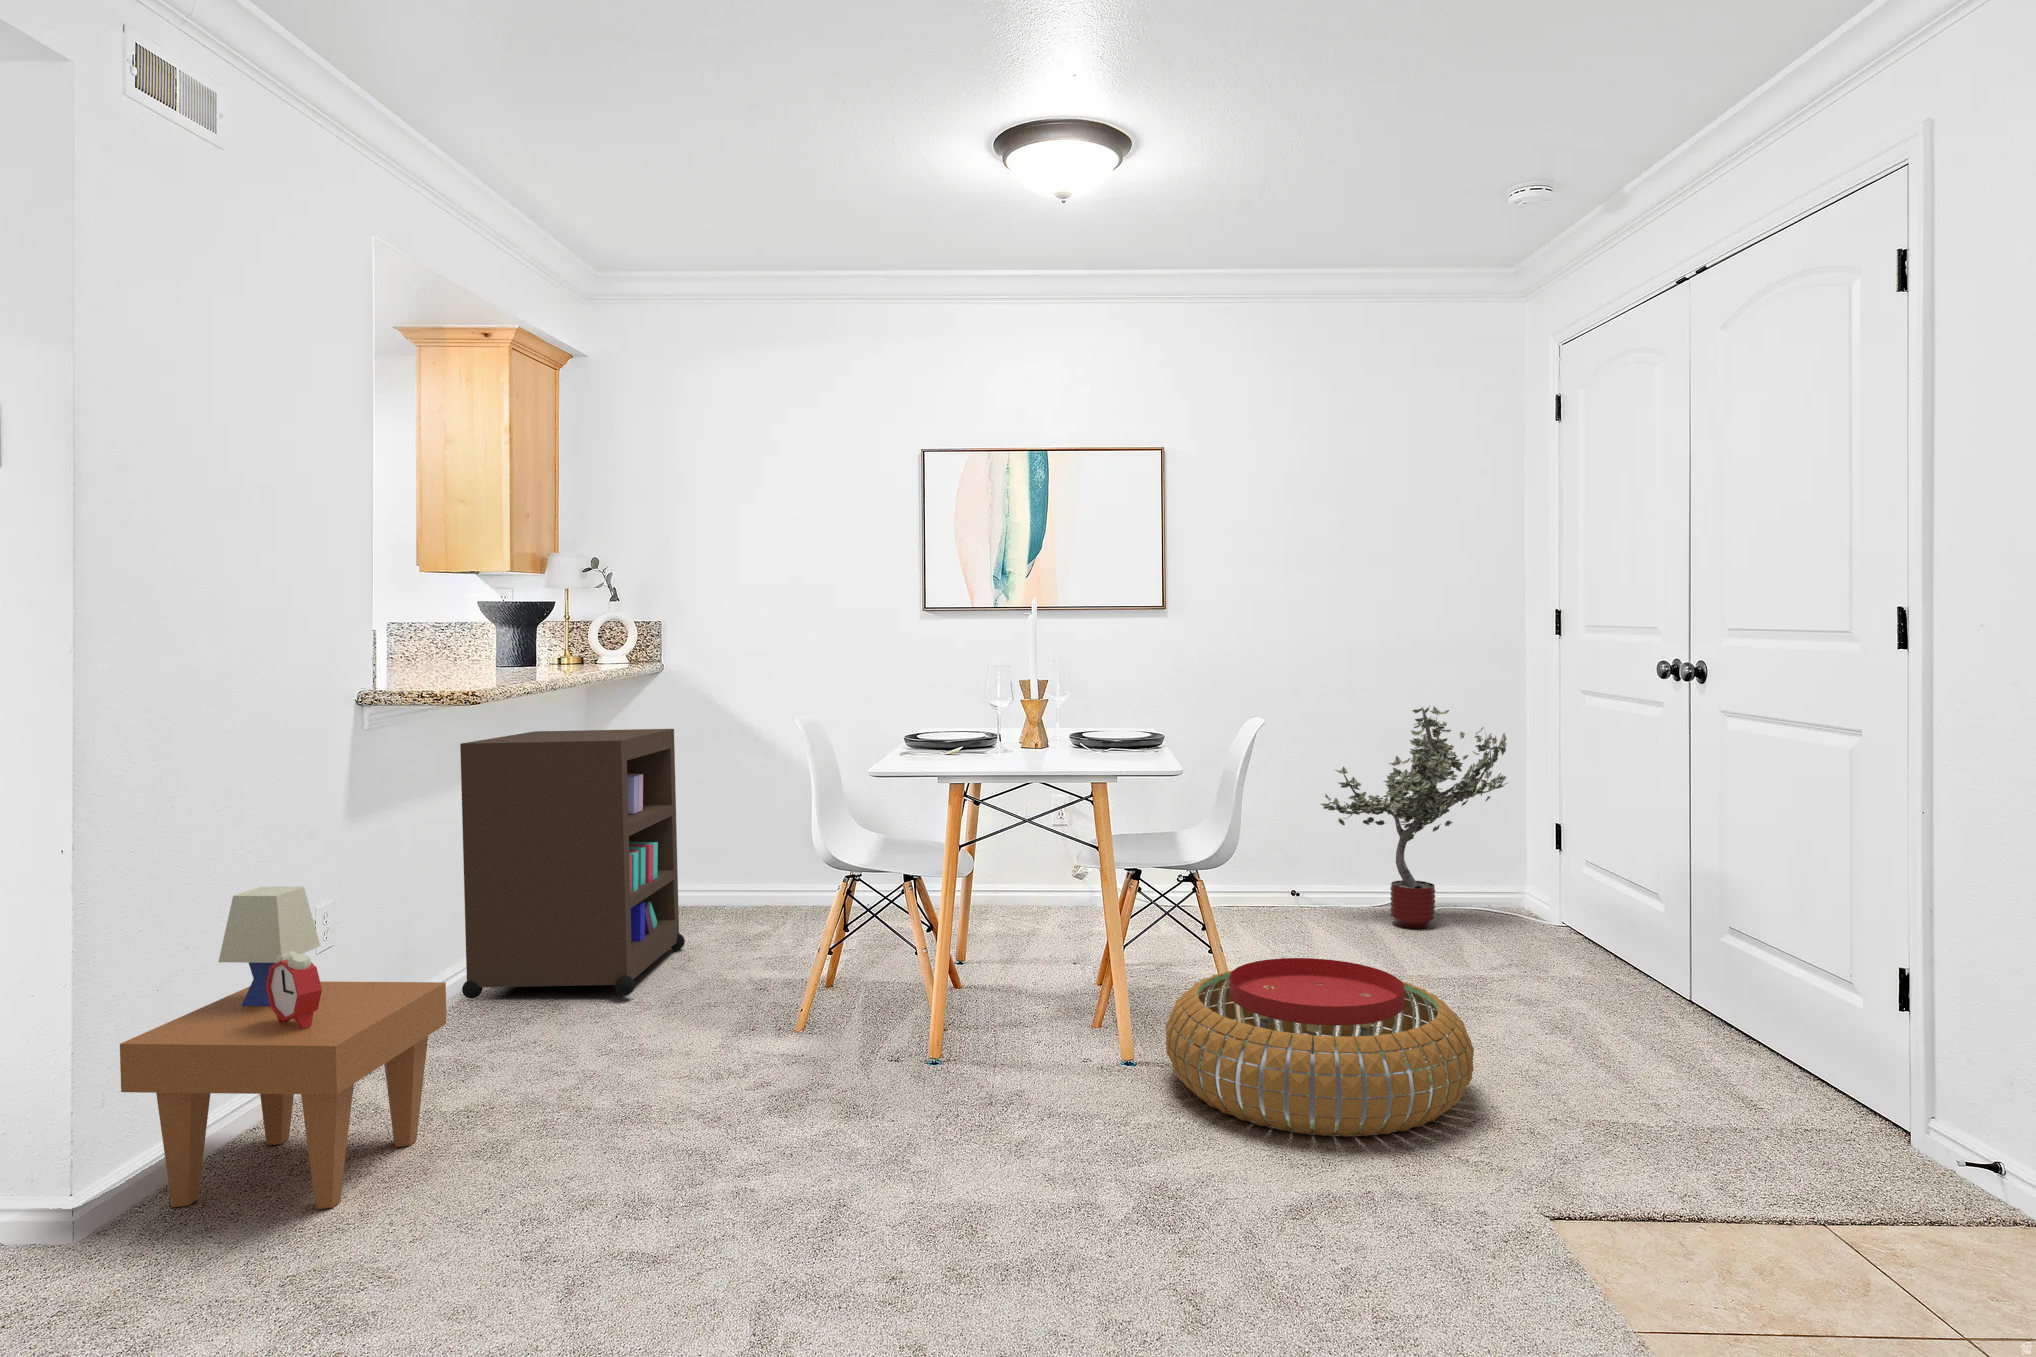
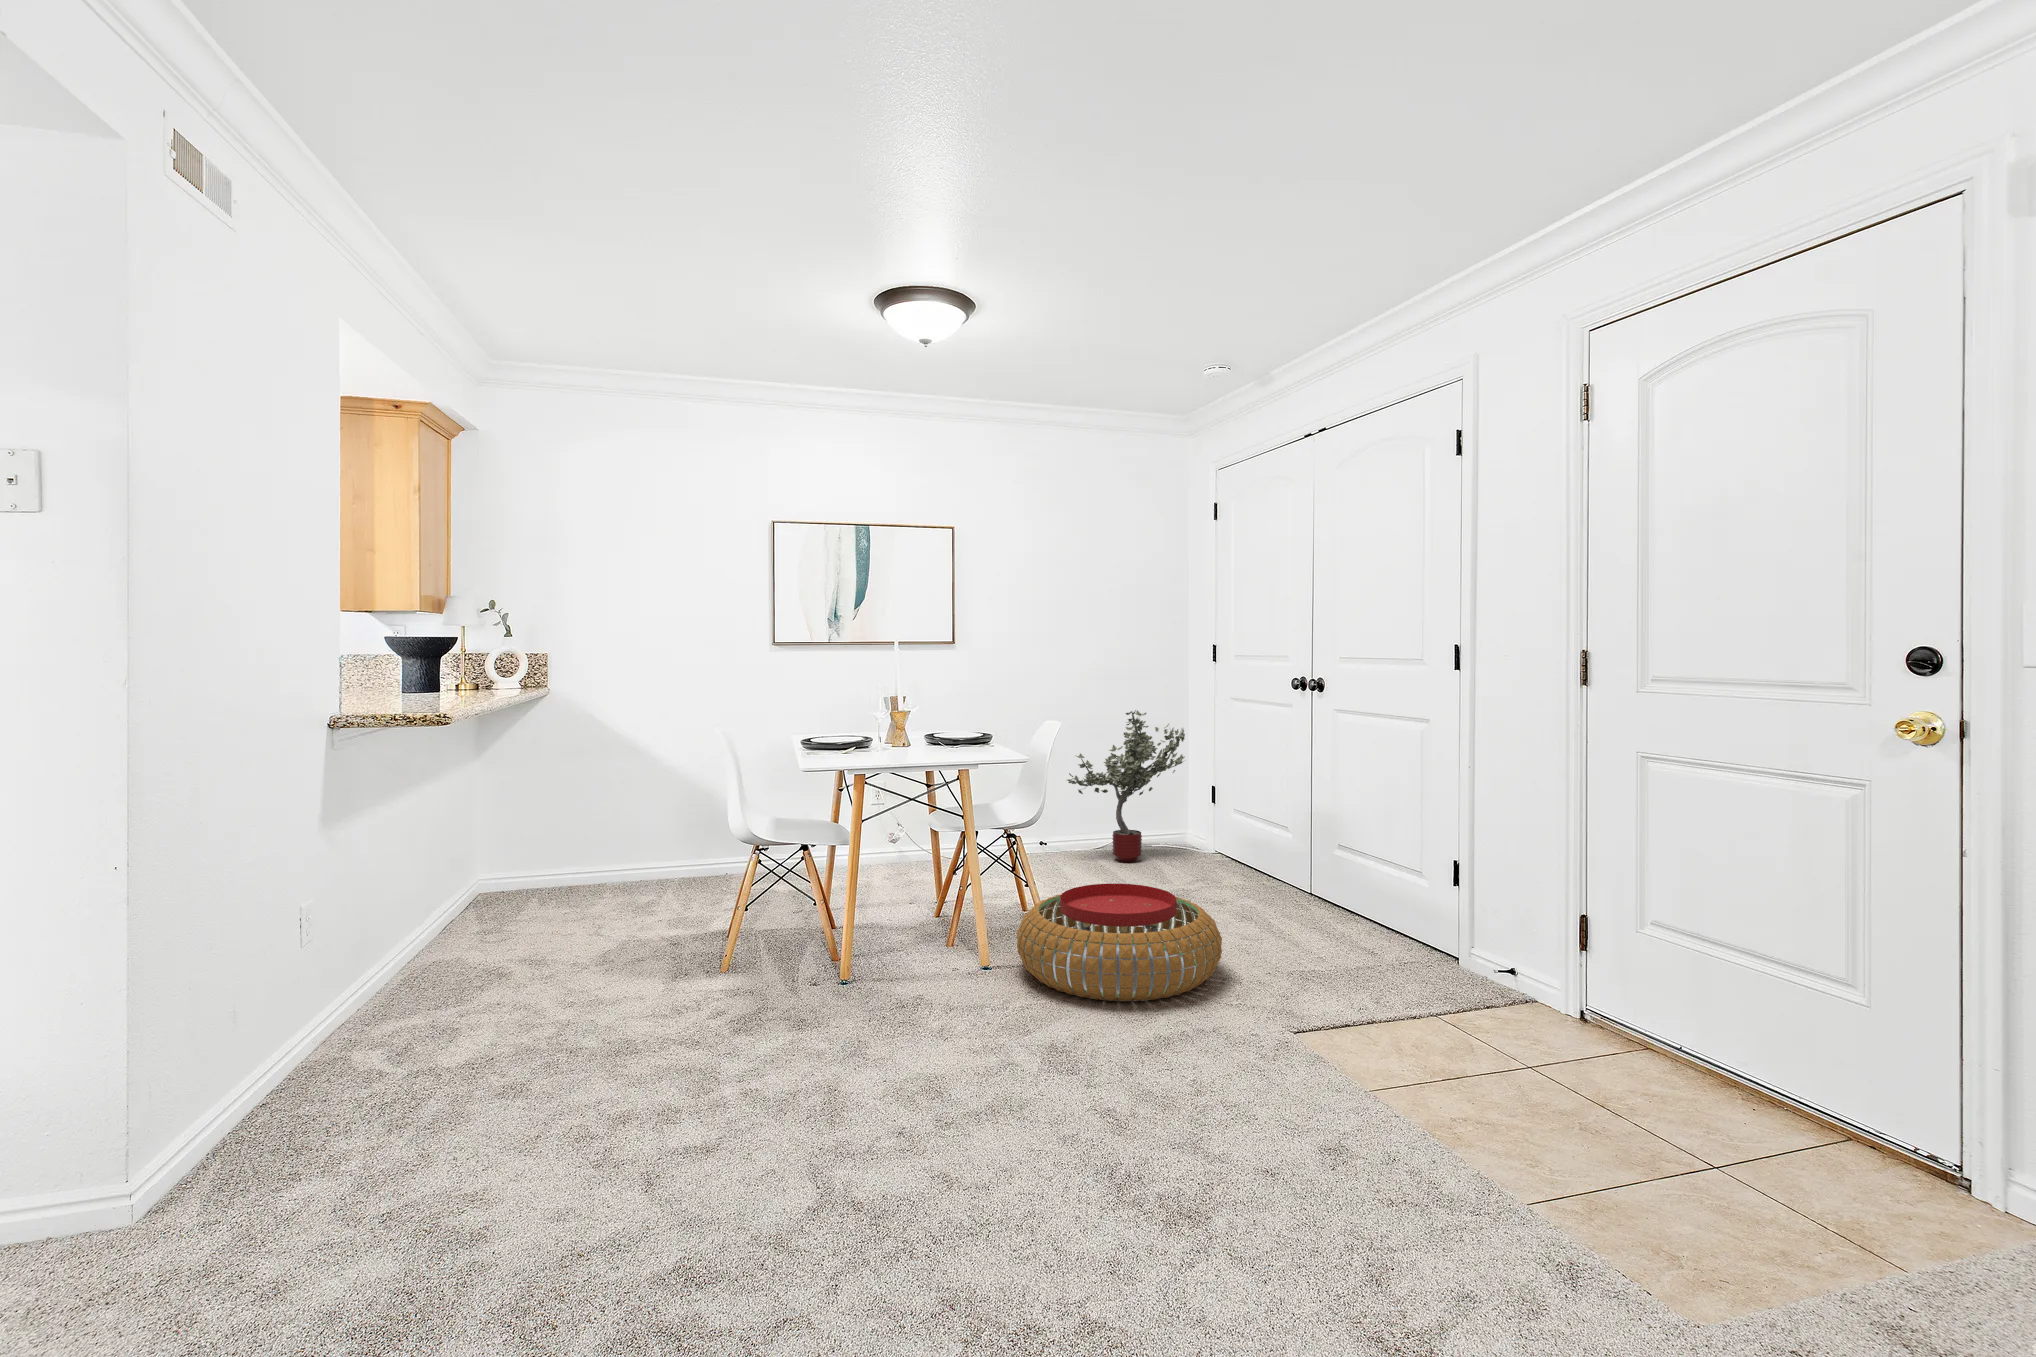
storage cabinet: present [460,729,685,998] -> none [405,740,592,976]
side table: present [120,886,446,1209] -> none [171,884,461,1181]

